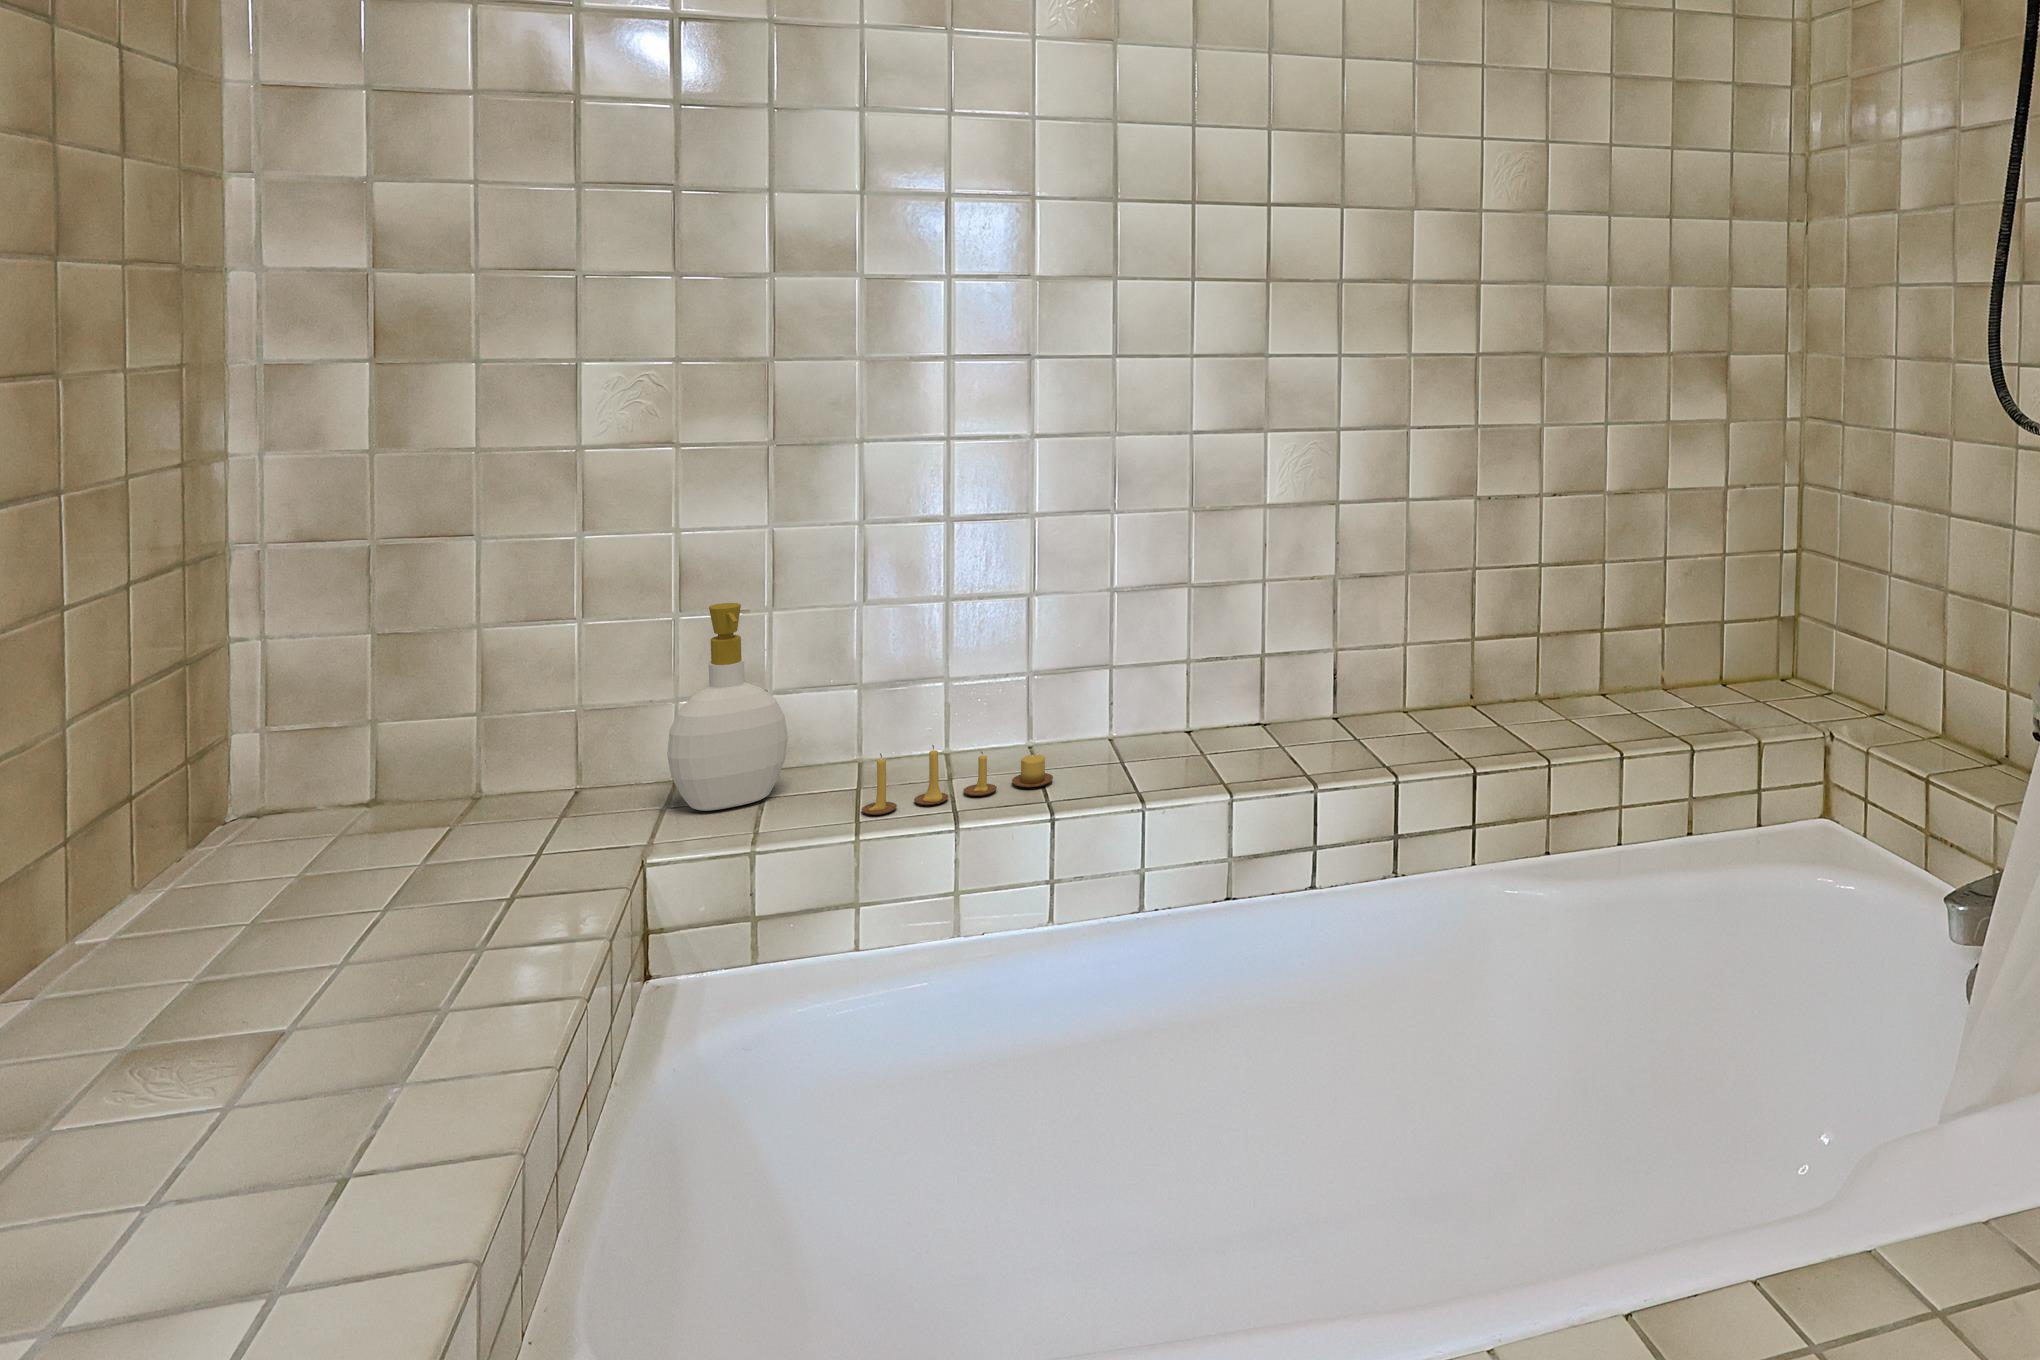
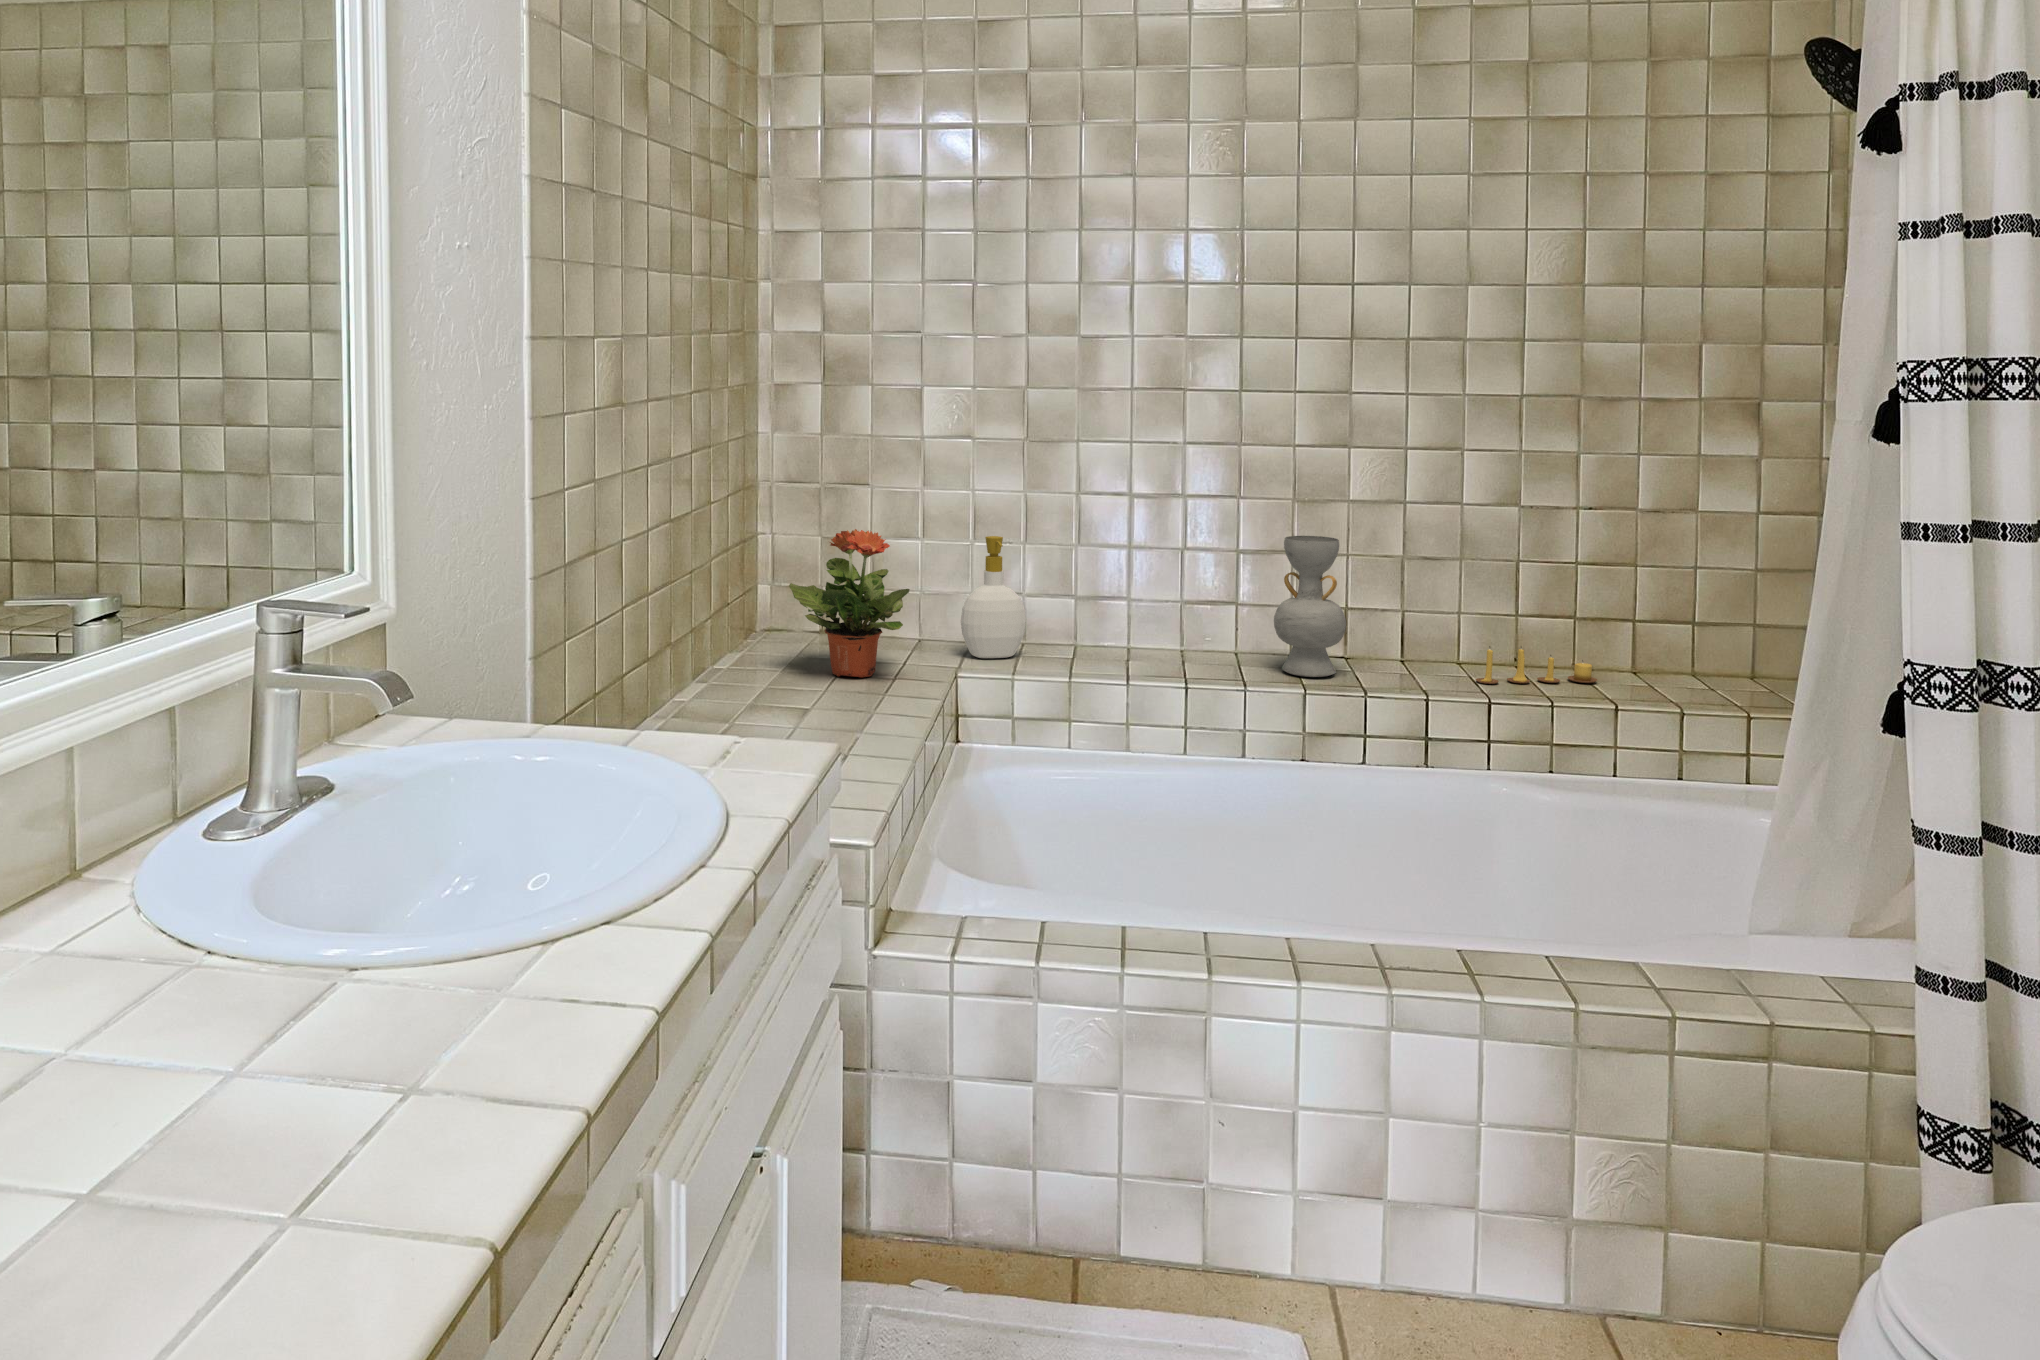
decorative vase: none [1177,562,1276,771] -> present [1274,536,1346,677]
potted plant: none [271,625,538,915] -> present [789,529,910,677]
candle: present [862,745,1053,815] -> present [1476,649,1597,684]

